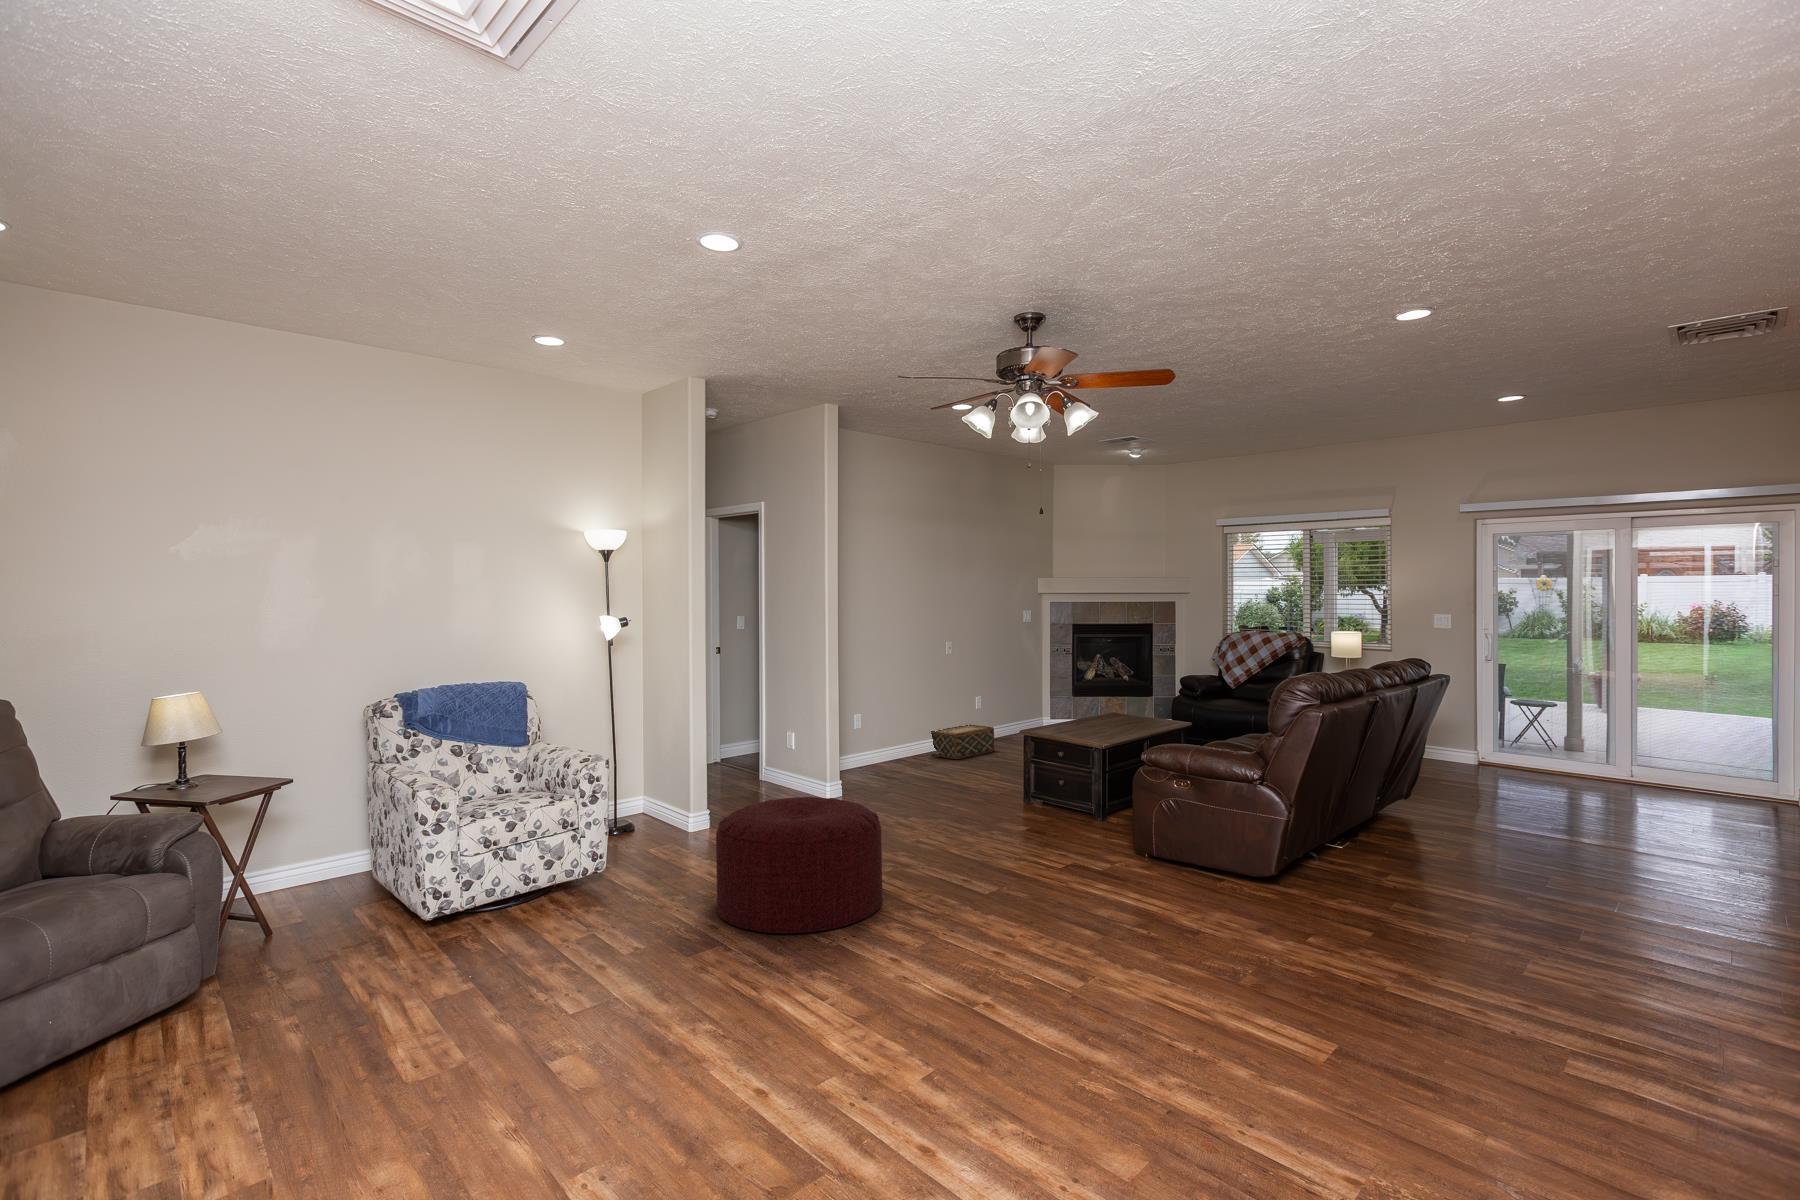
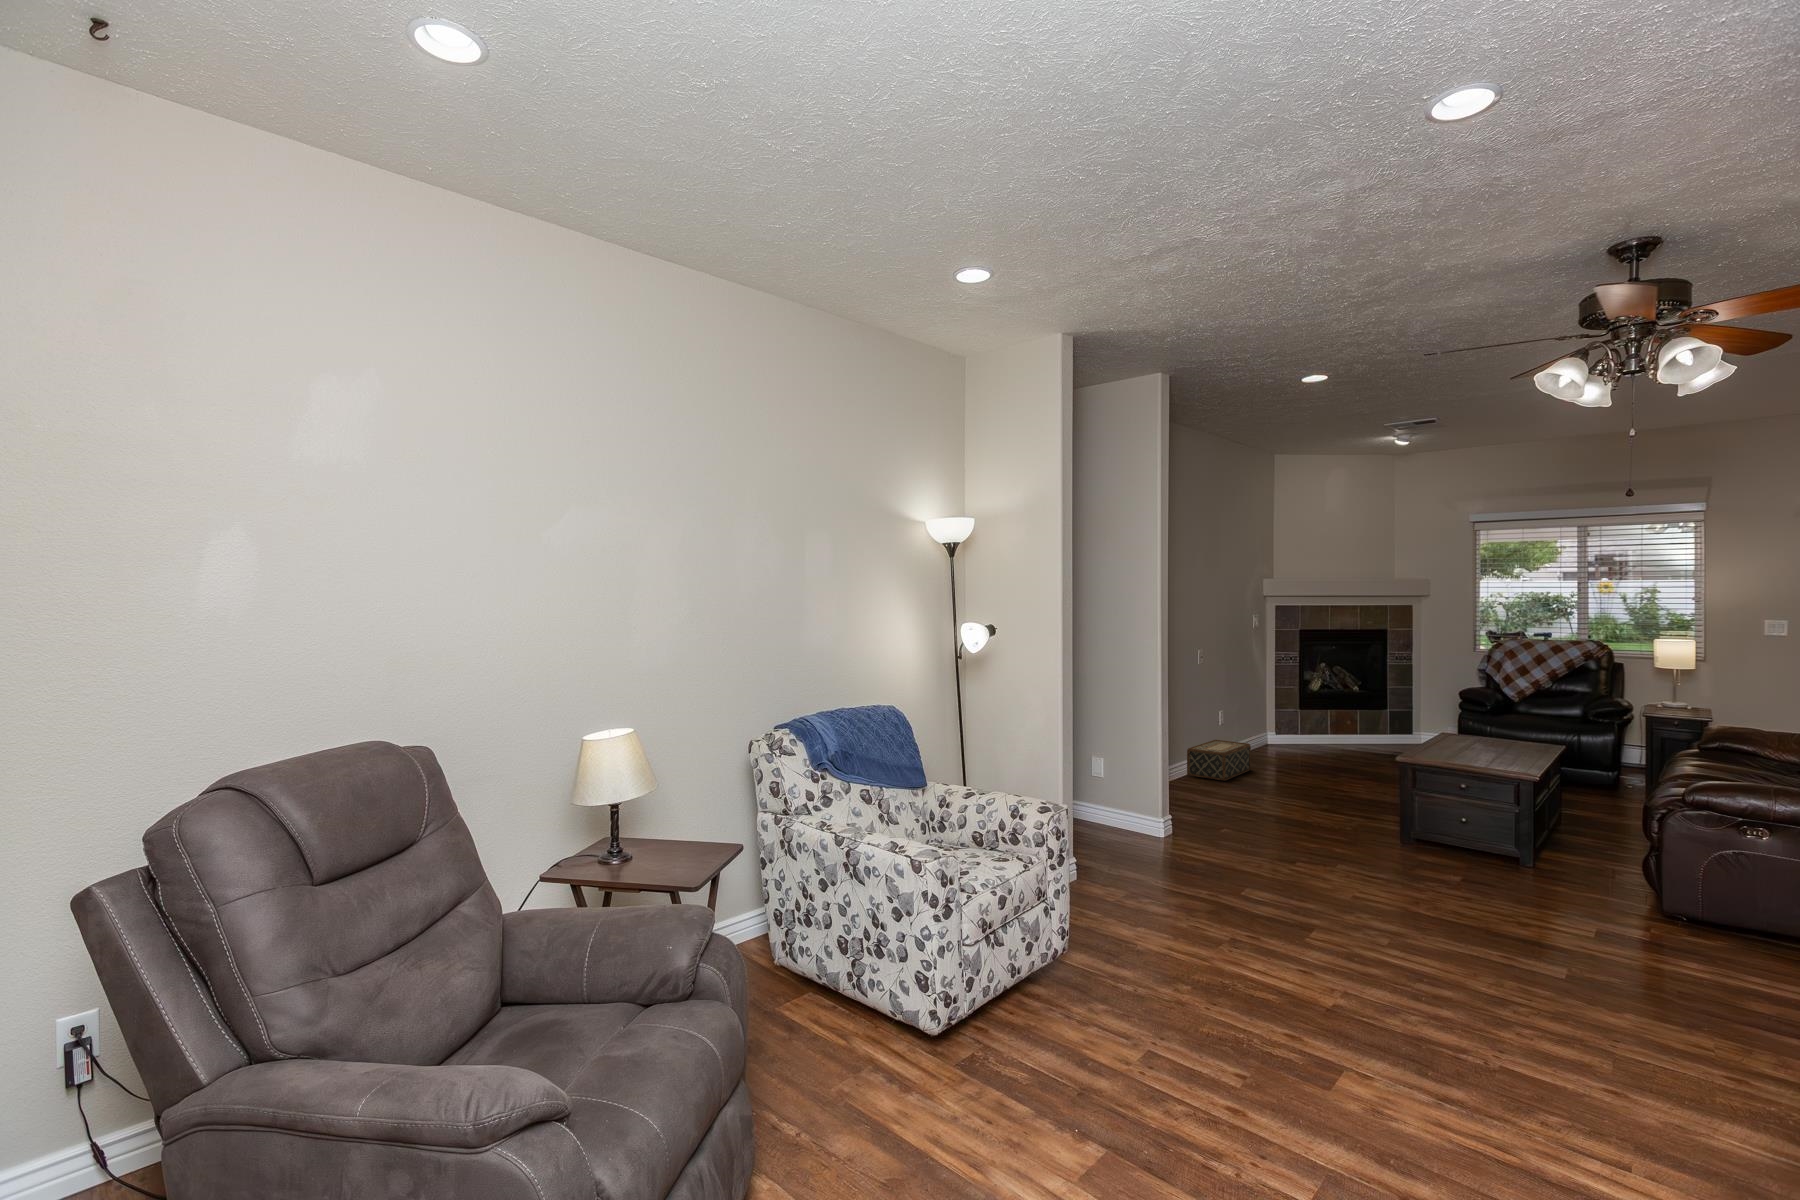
ottoman: present [716,797,883,934] -> none [1241,858,1470,1049]

